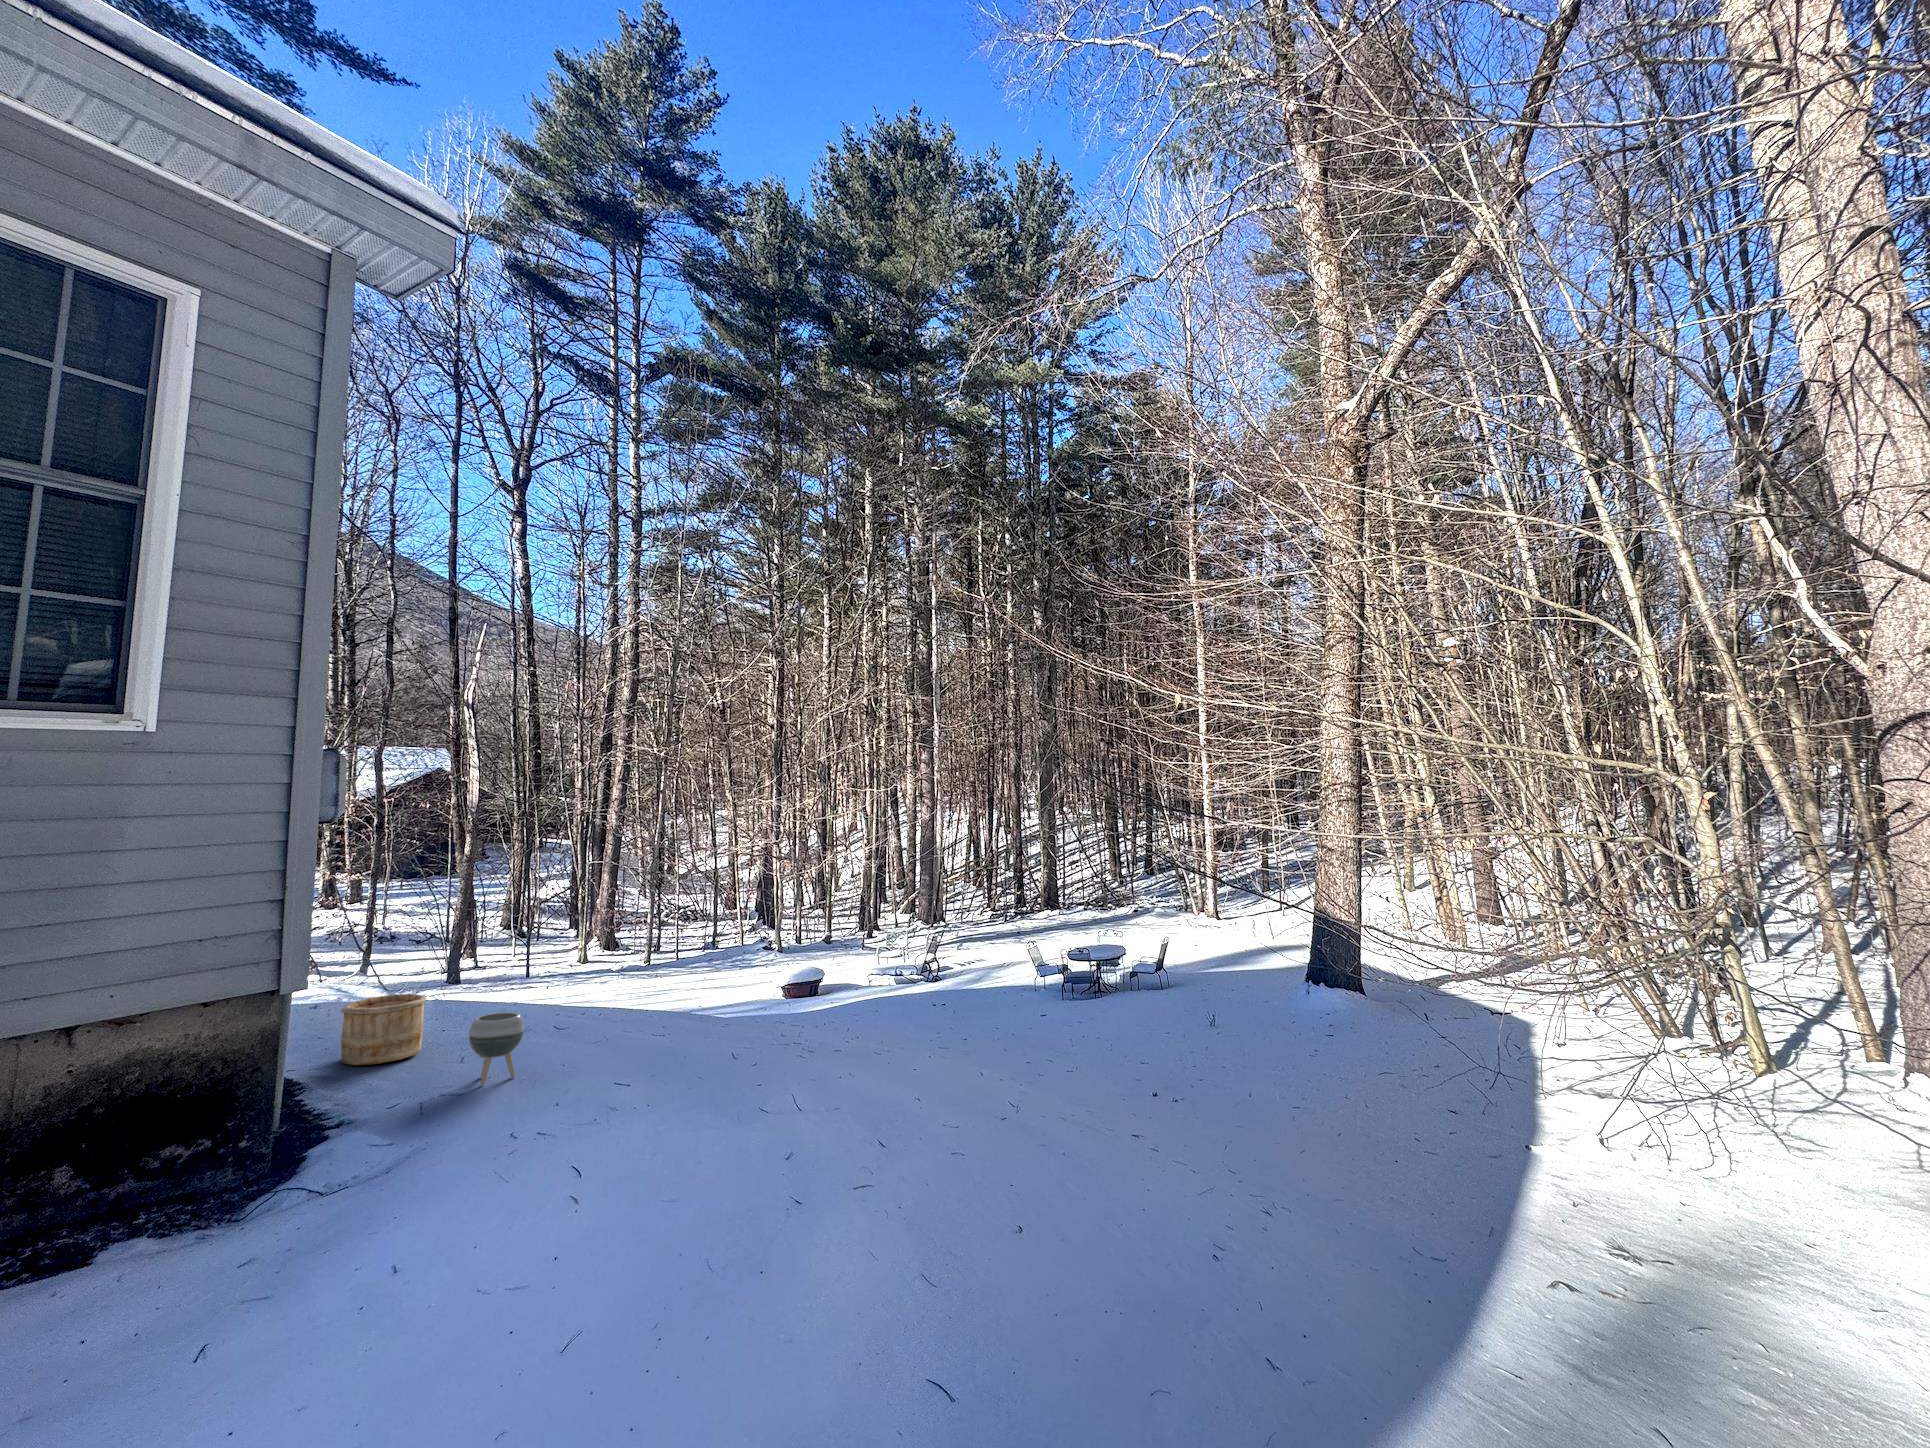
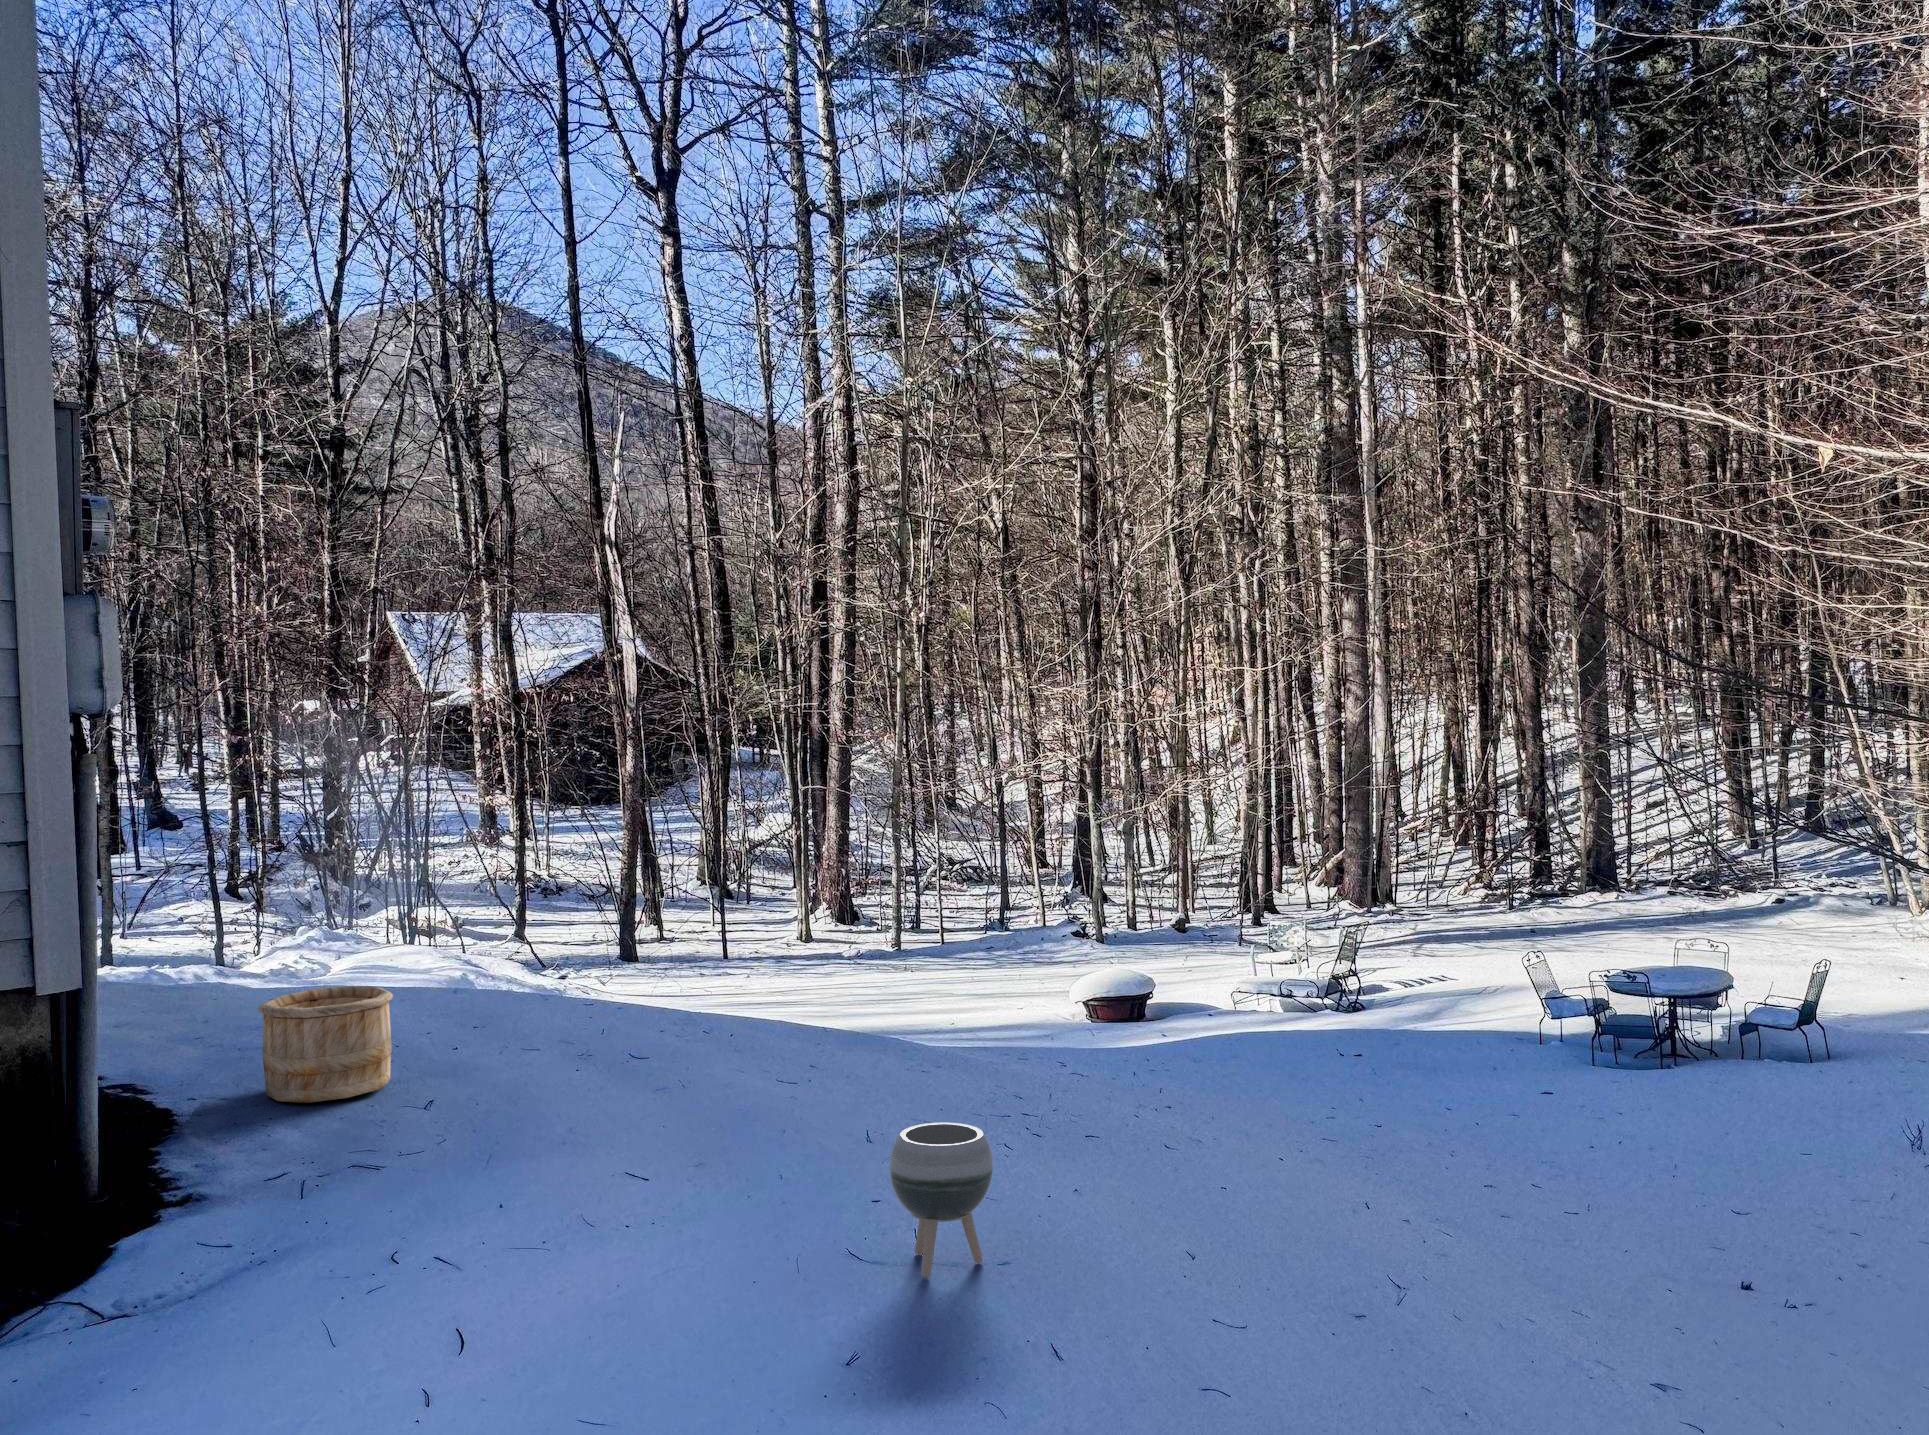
planter: present [469,1012,524,1085] -> present [890,1123,993,1278]

